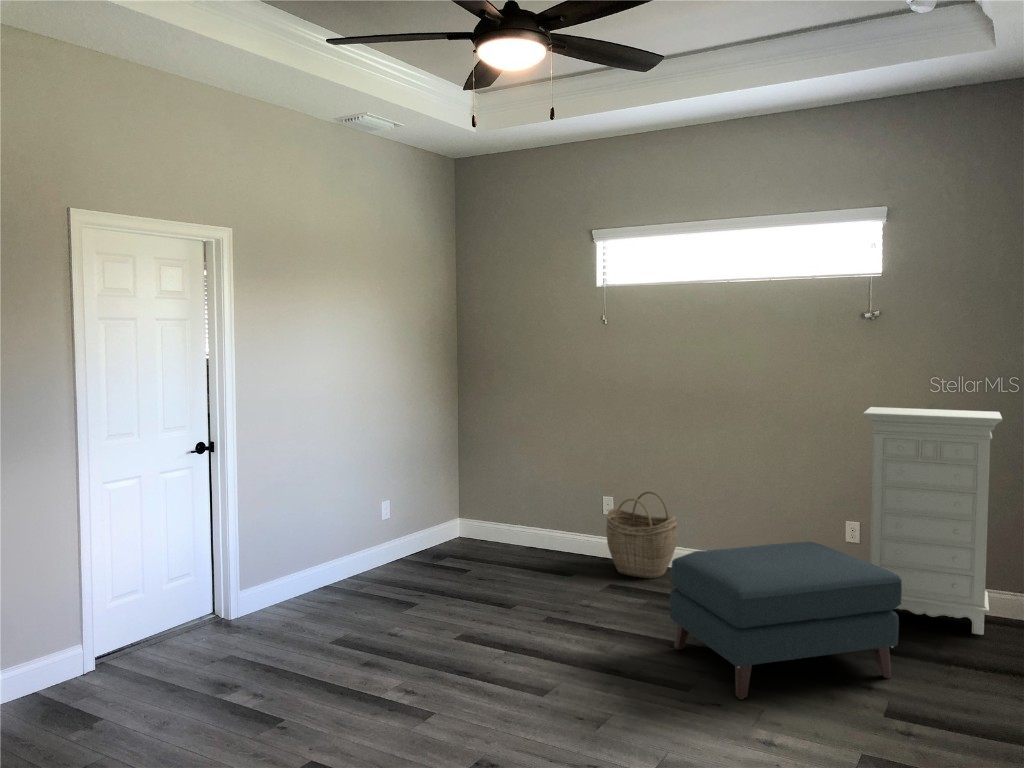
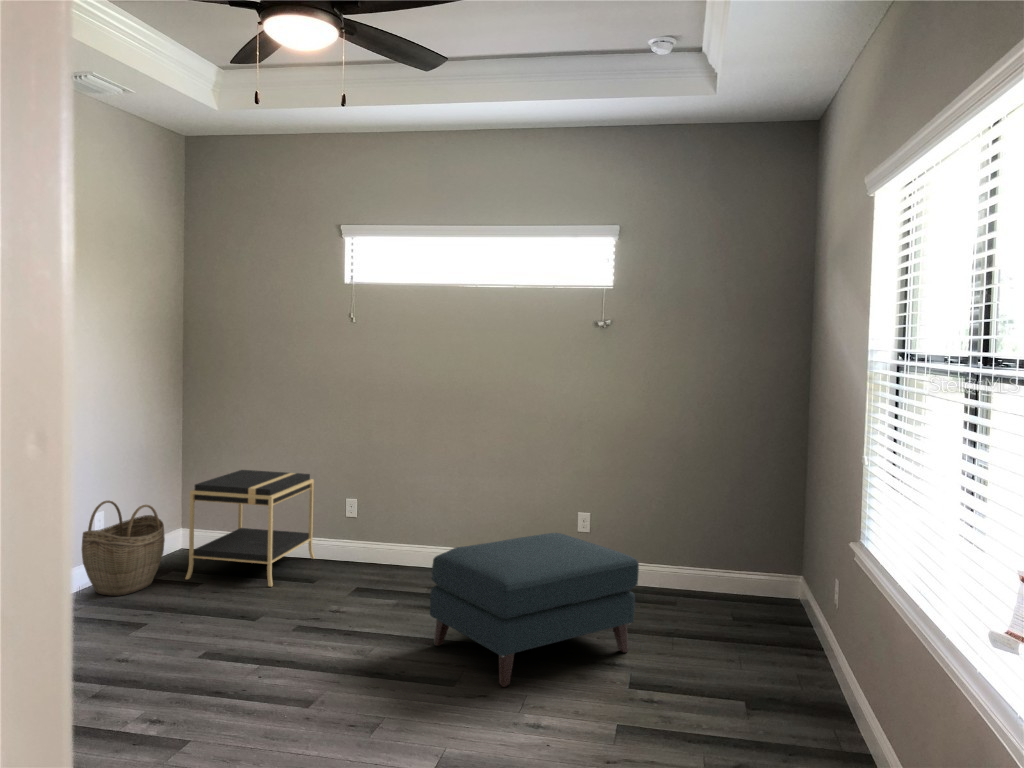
dresser: present [863,407,1003,635] -> none [598,408,711,606]
nightstand: none [455,467,574,579] -> present [185,470,315,587]
woven basket: present [606,491,677,579] -> present [82,501,165,596]

